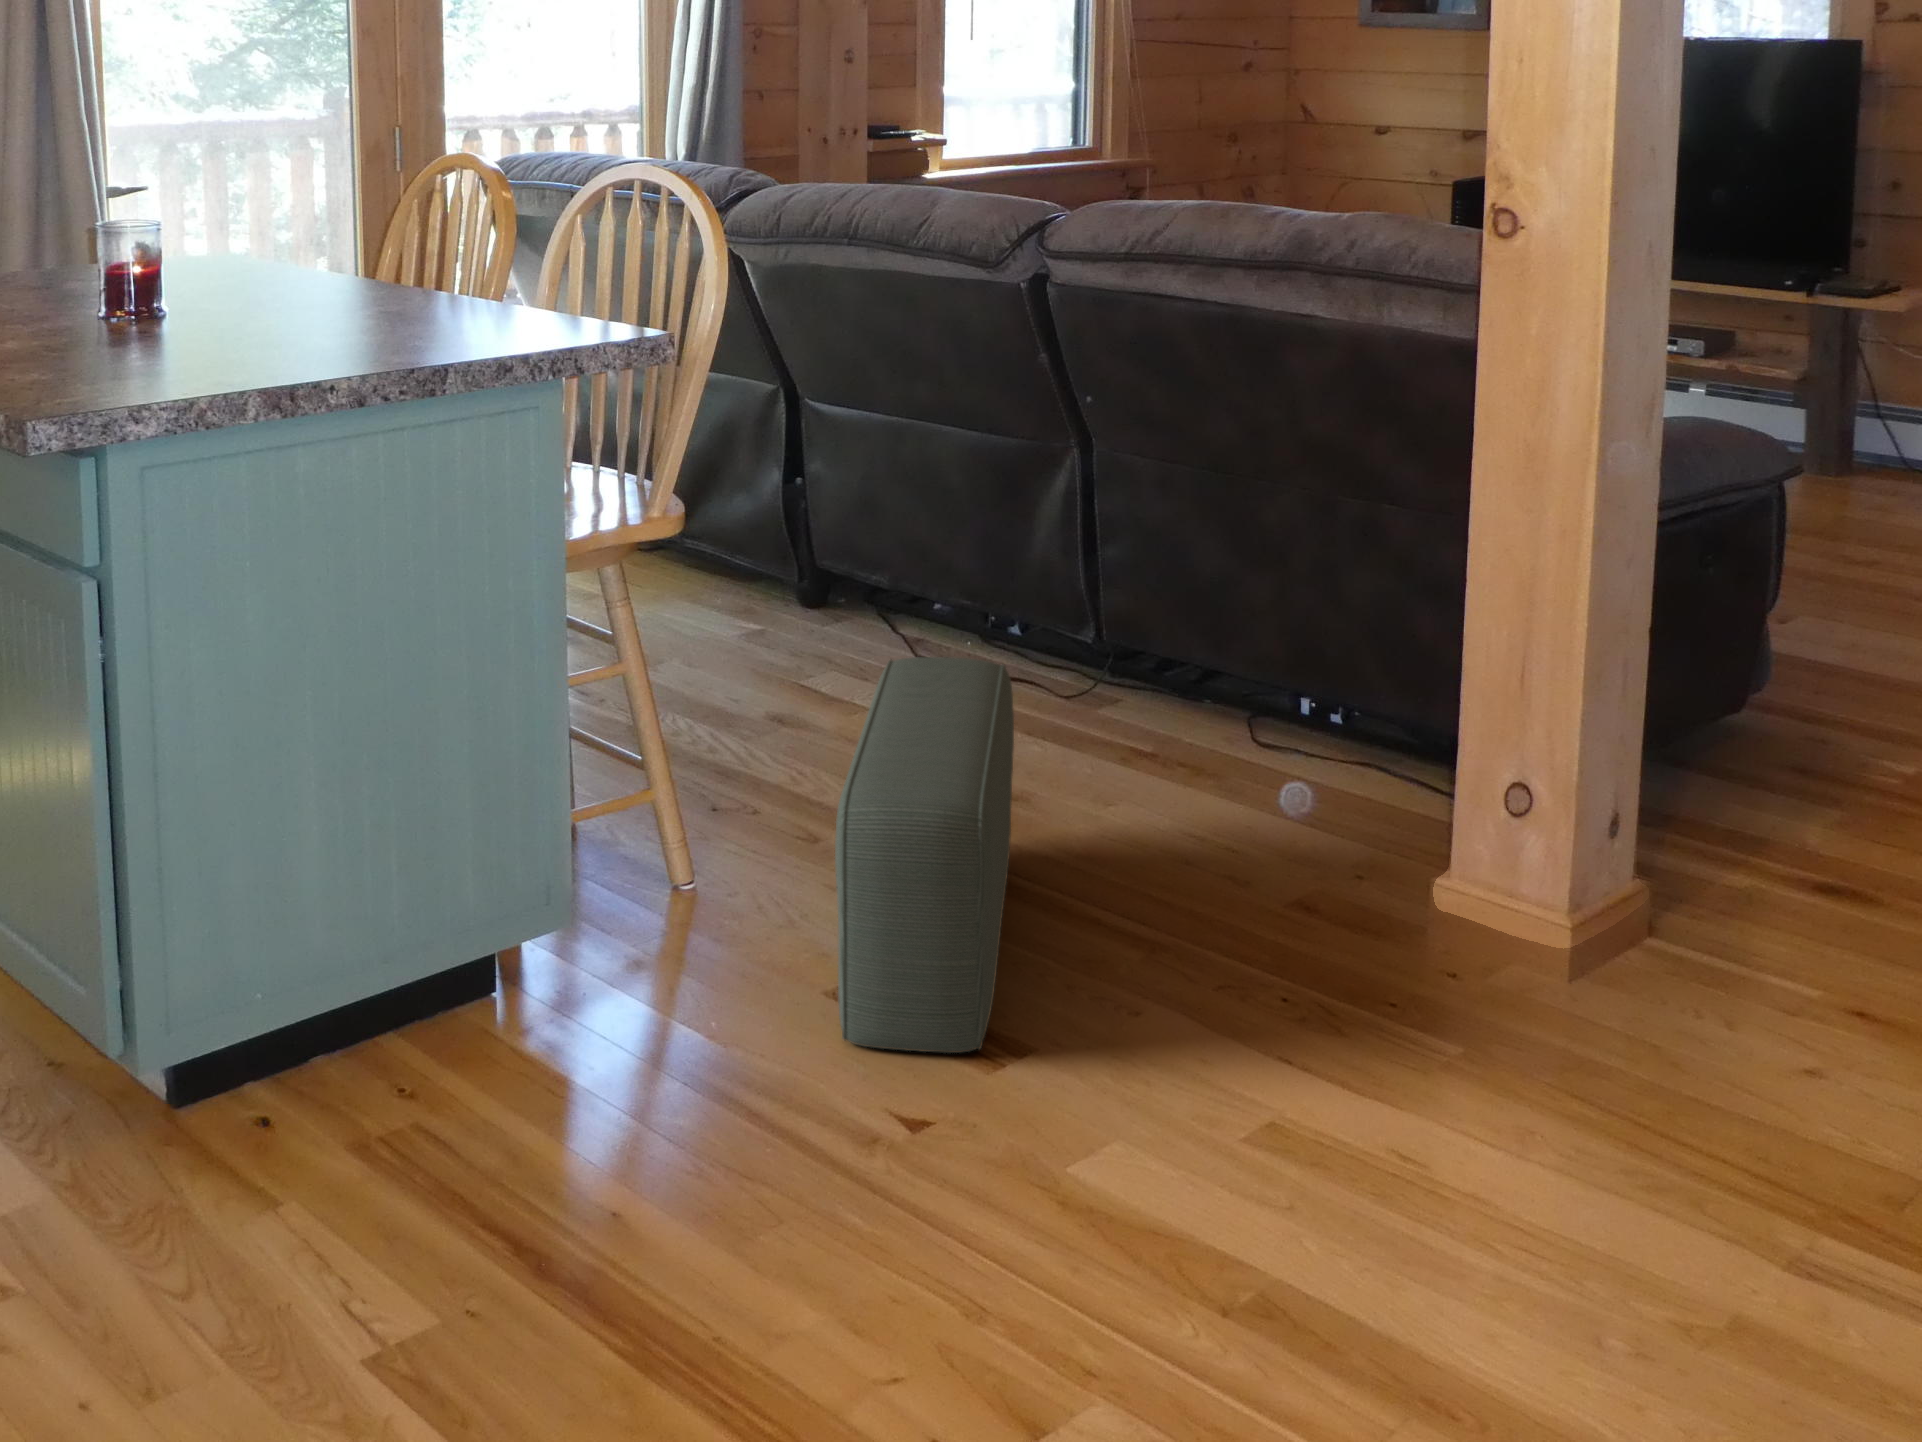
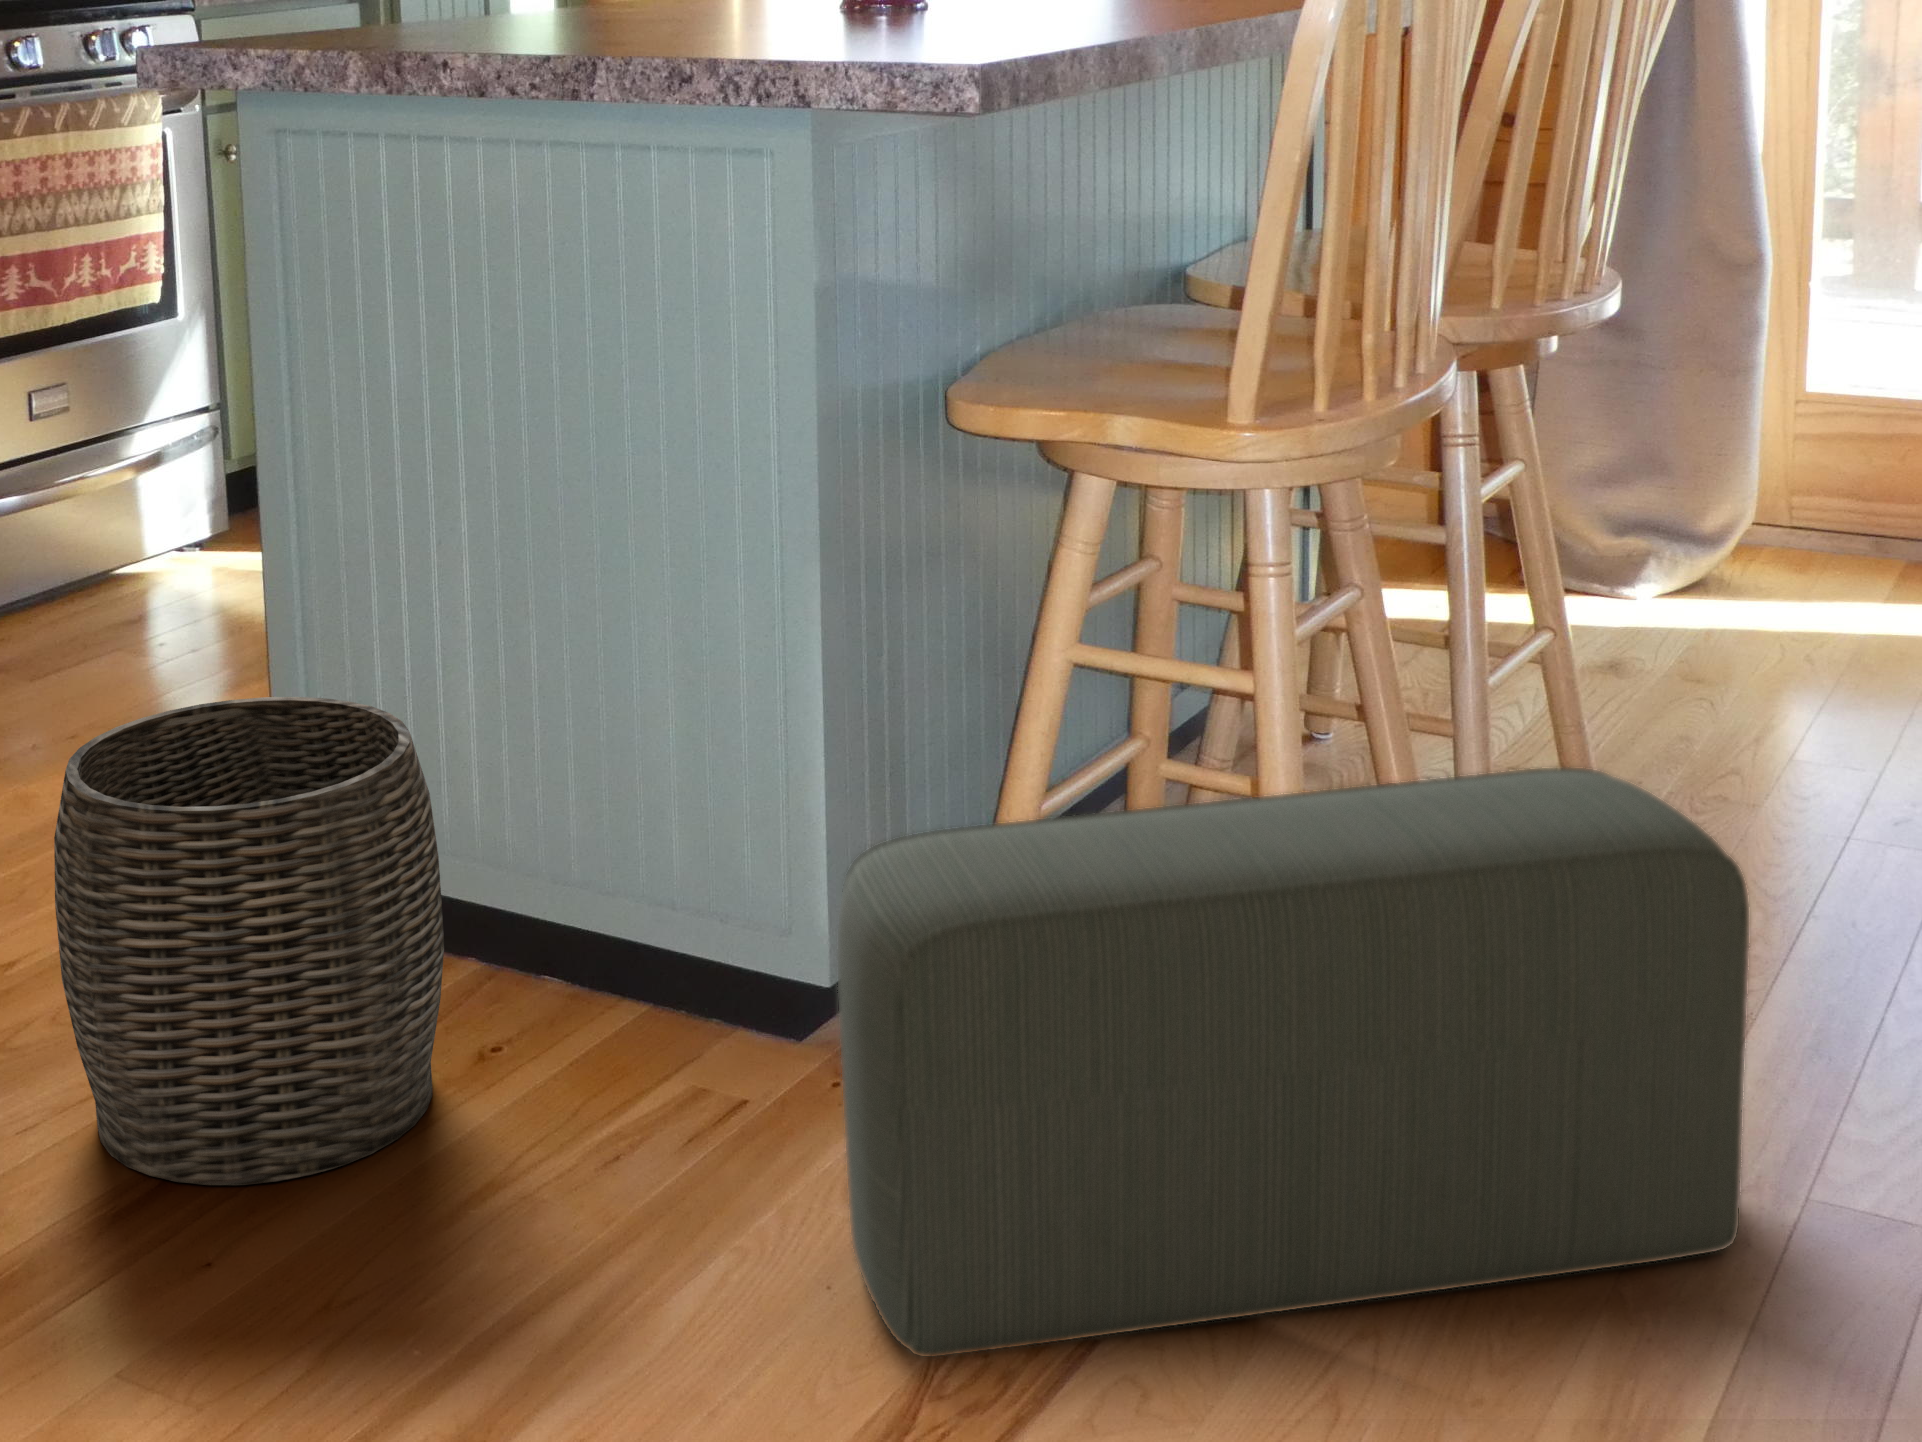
woven basket: none [315,886,621,1300] -> present [54,697,444,1185]

